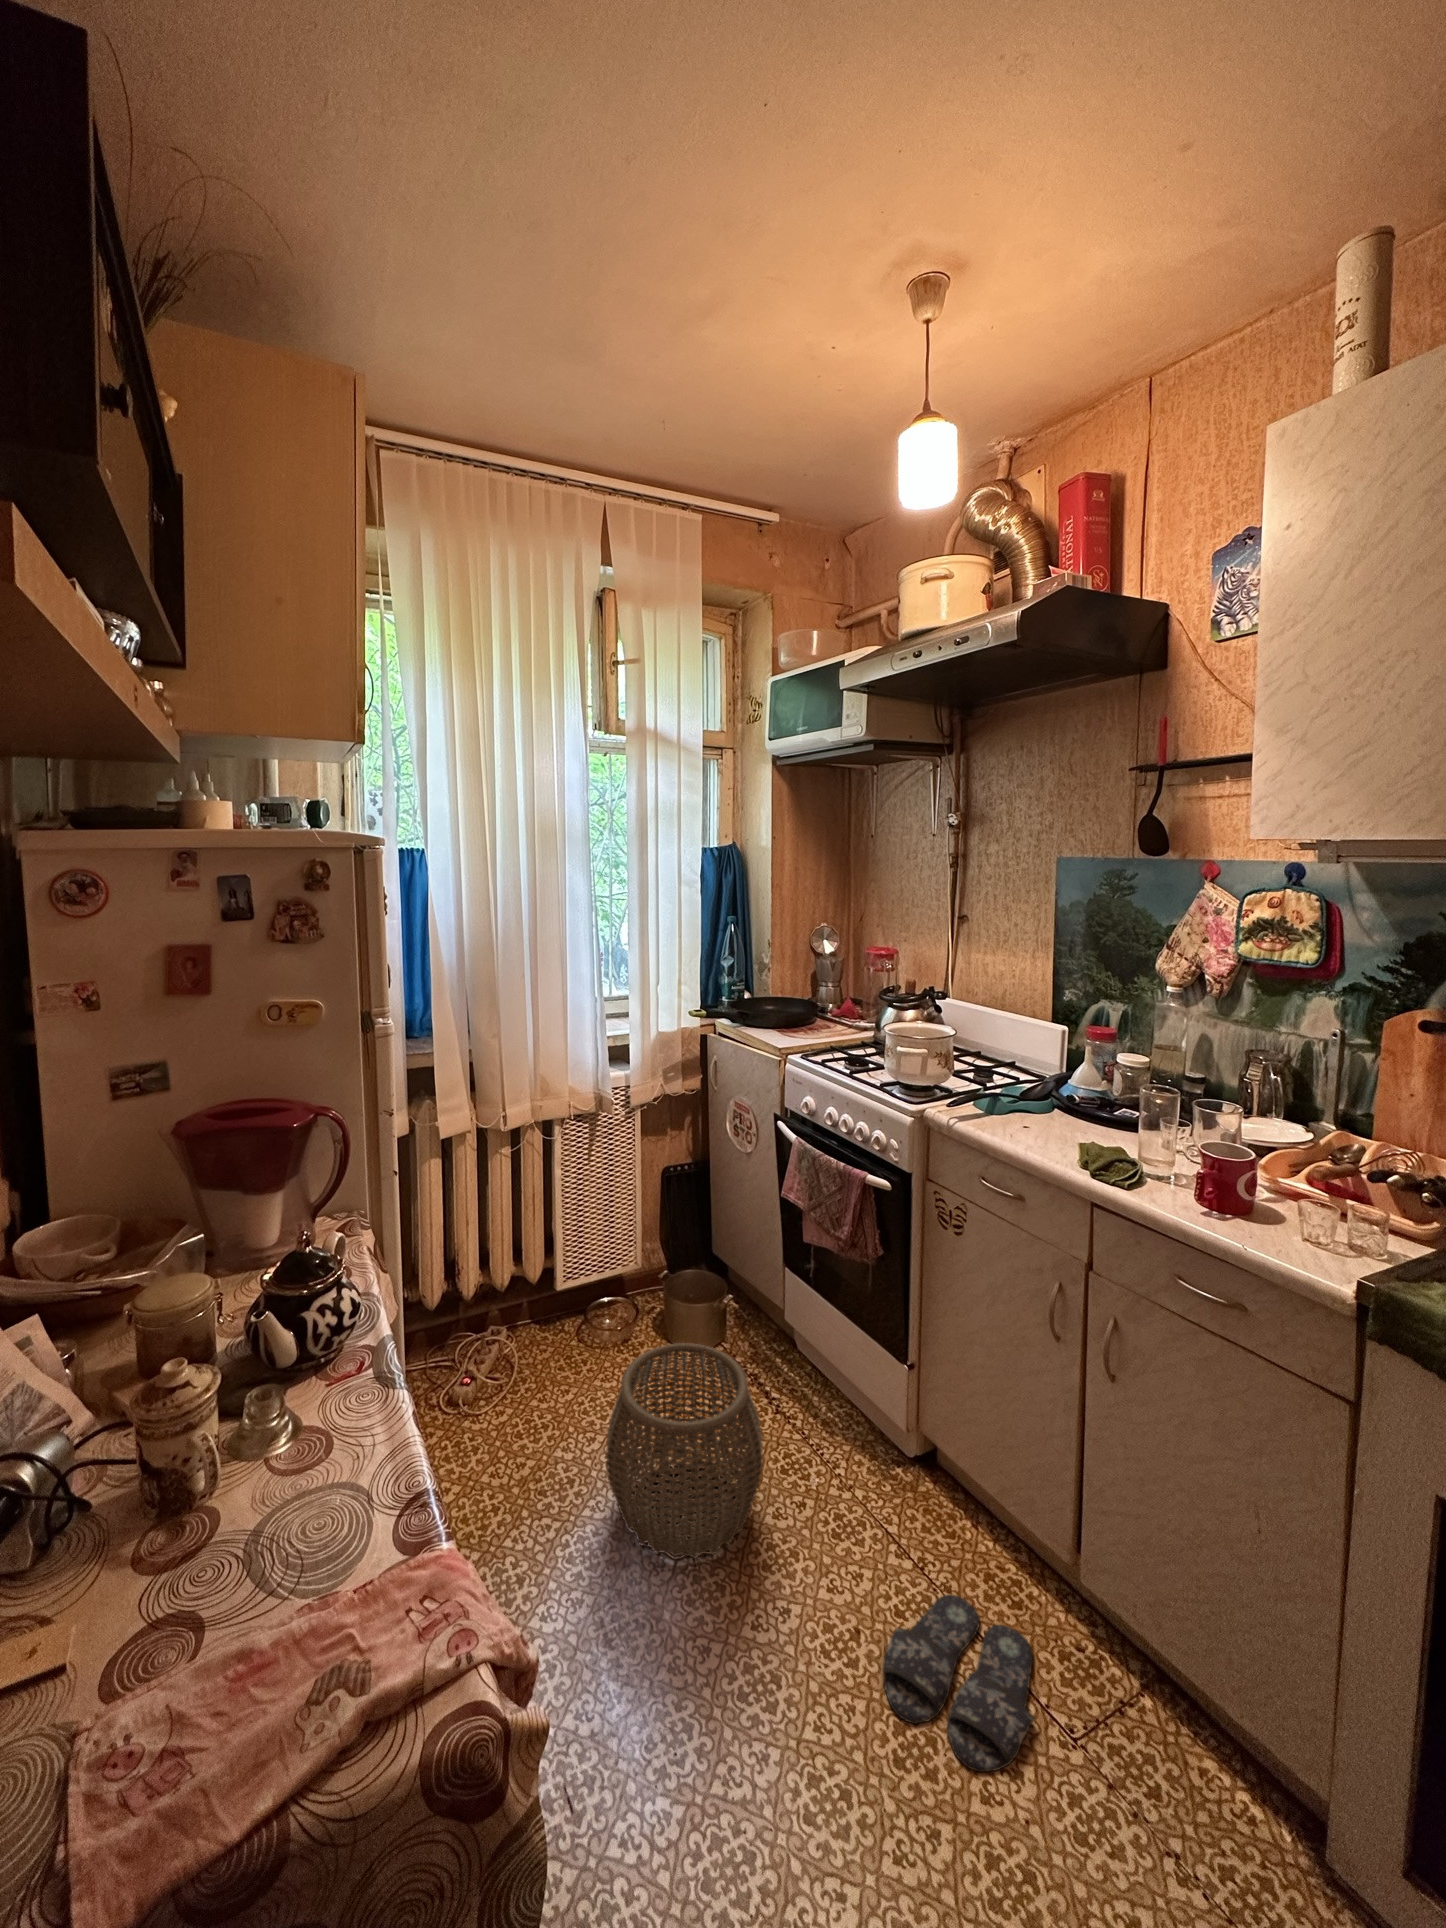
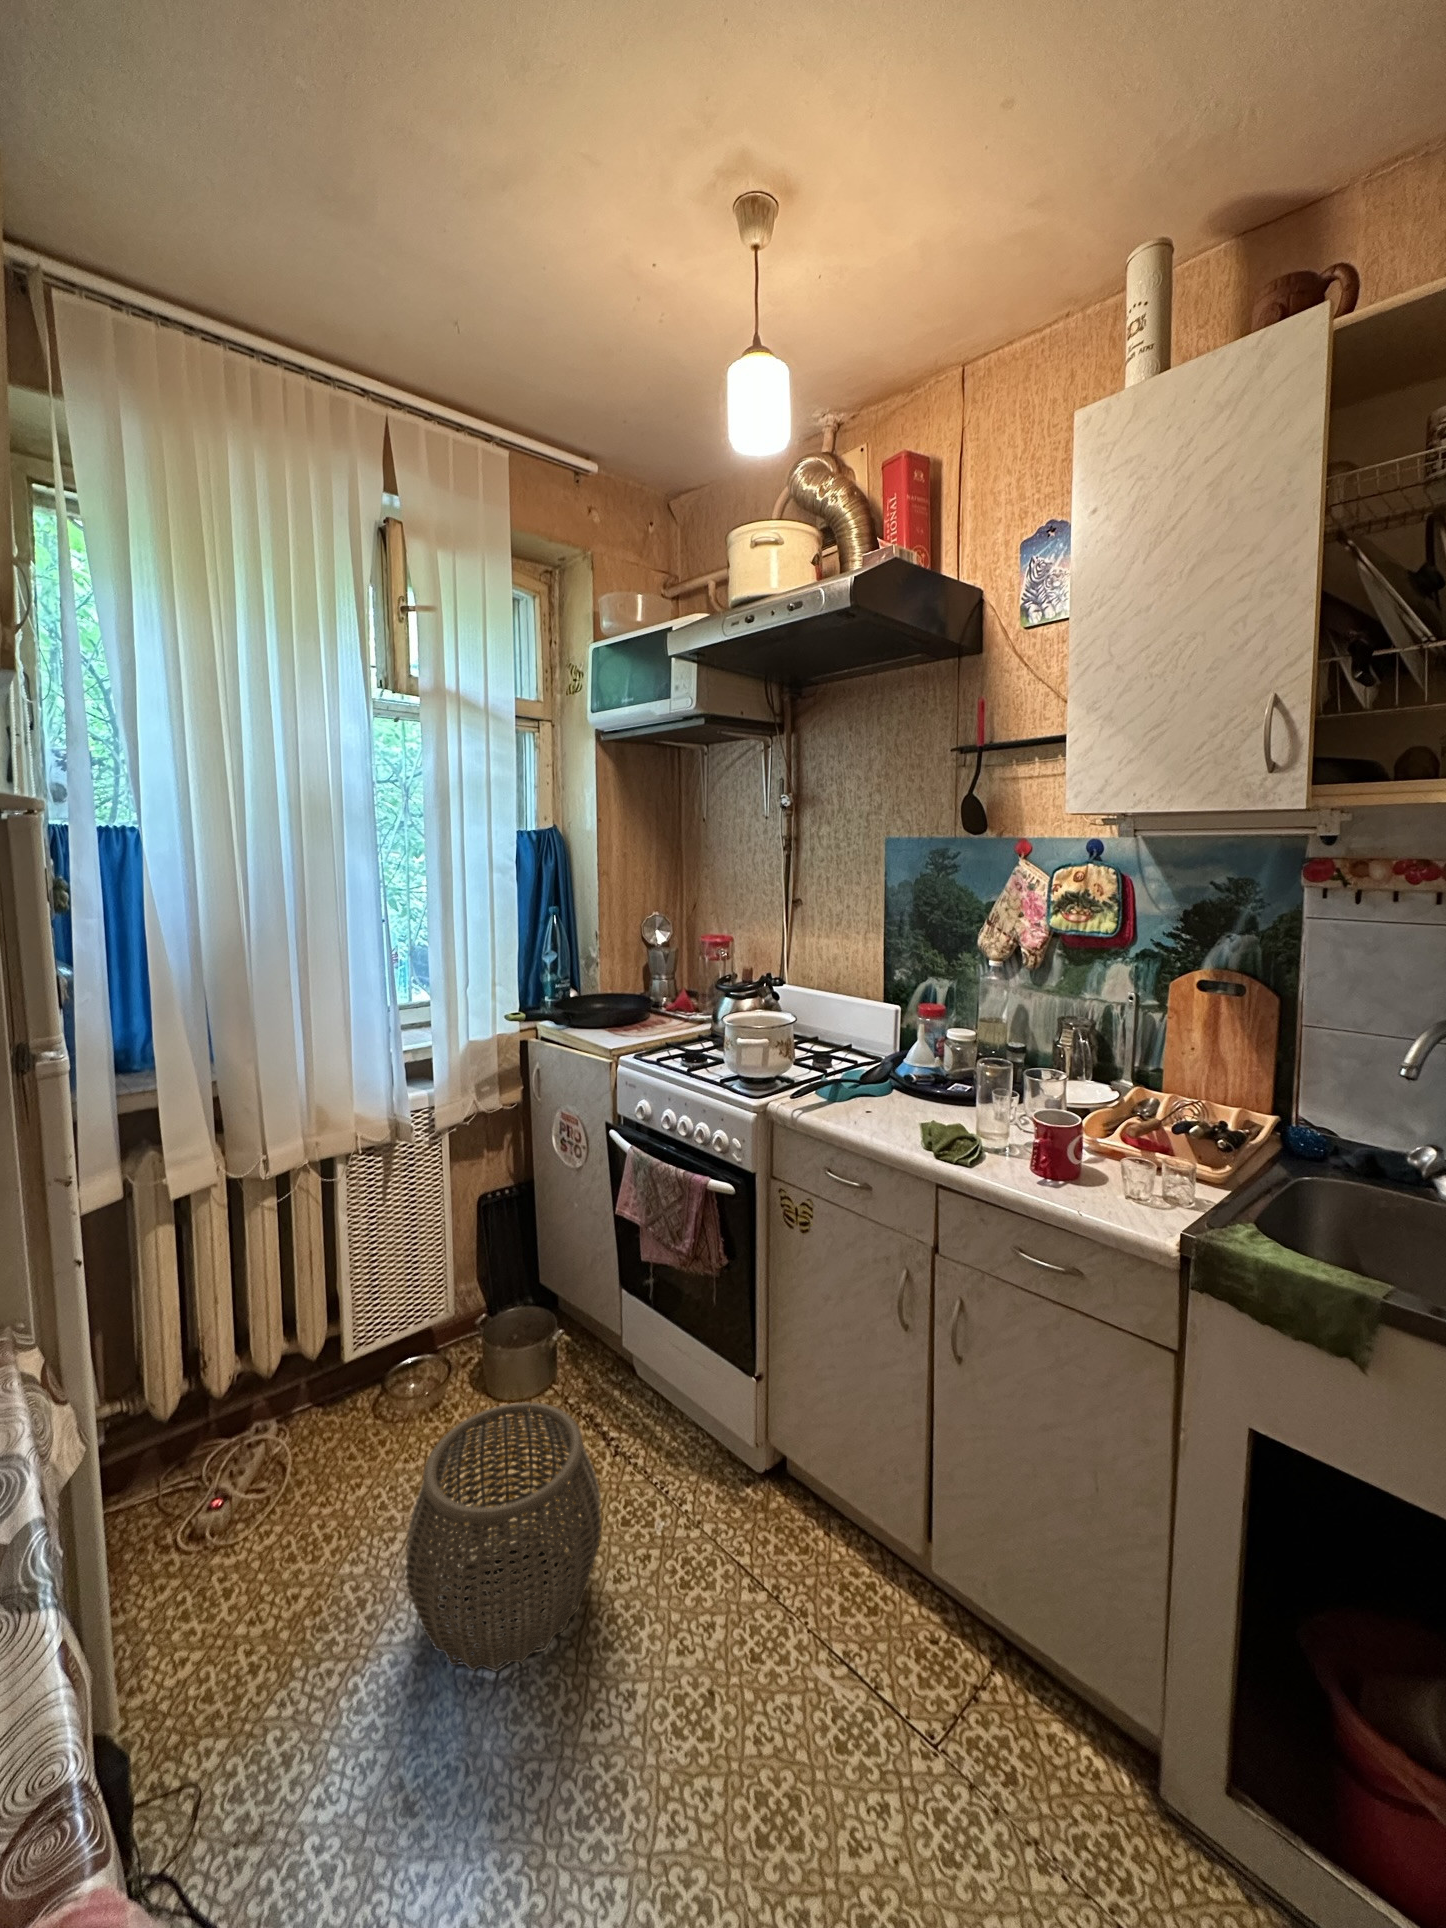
slippers: present [883,1594,1034,1772] -> none [739,1618,895,1818]

